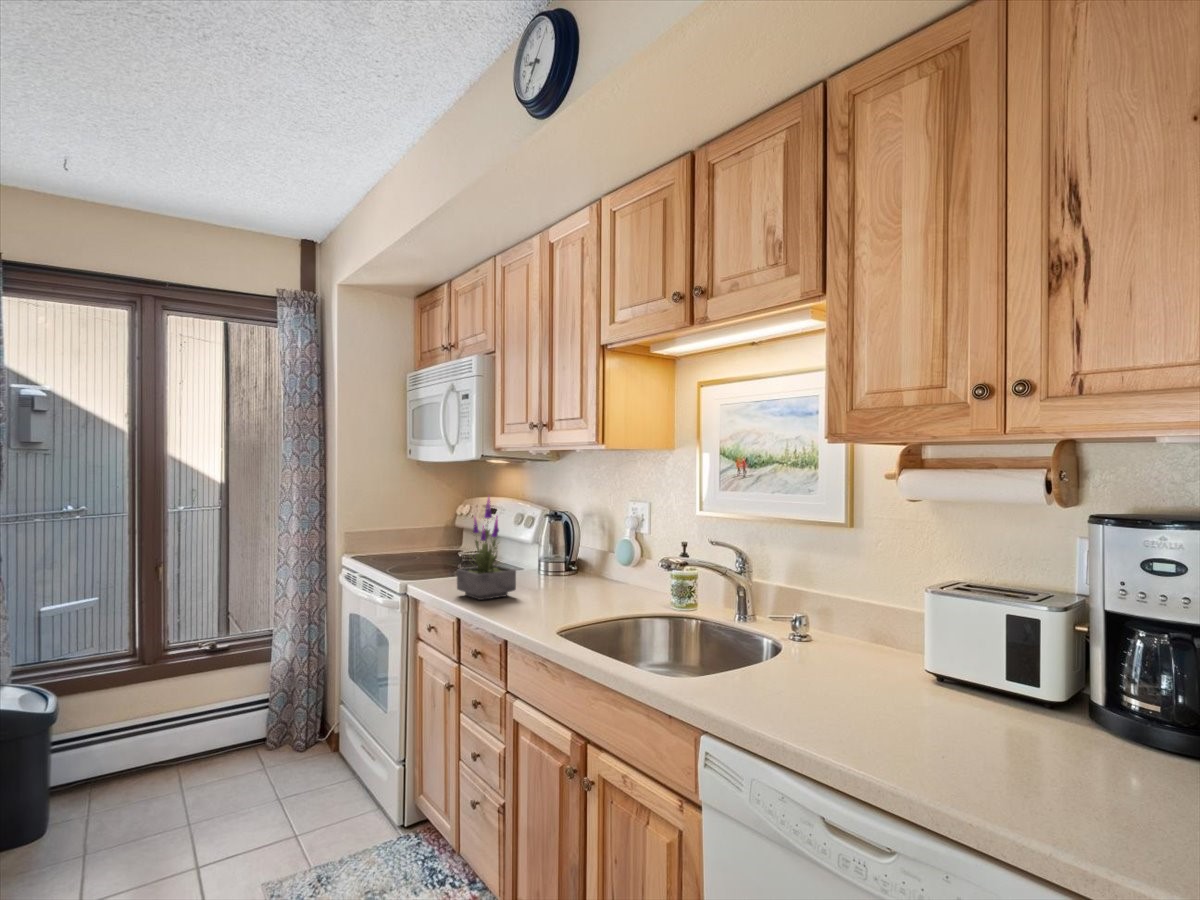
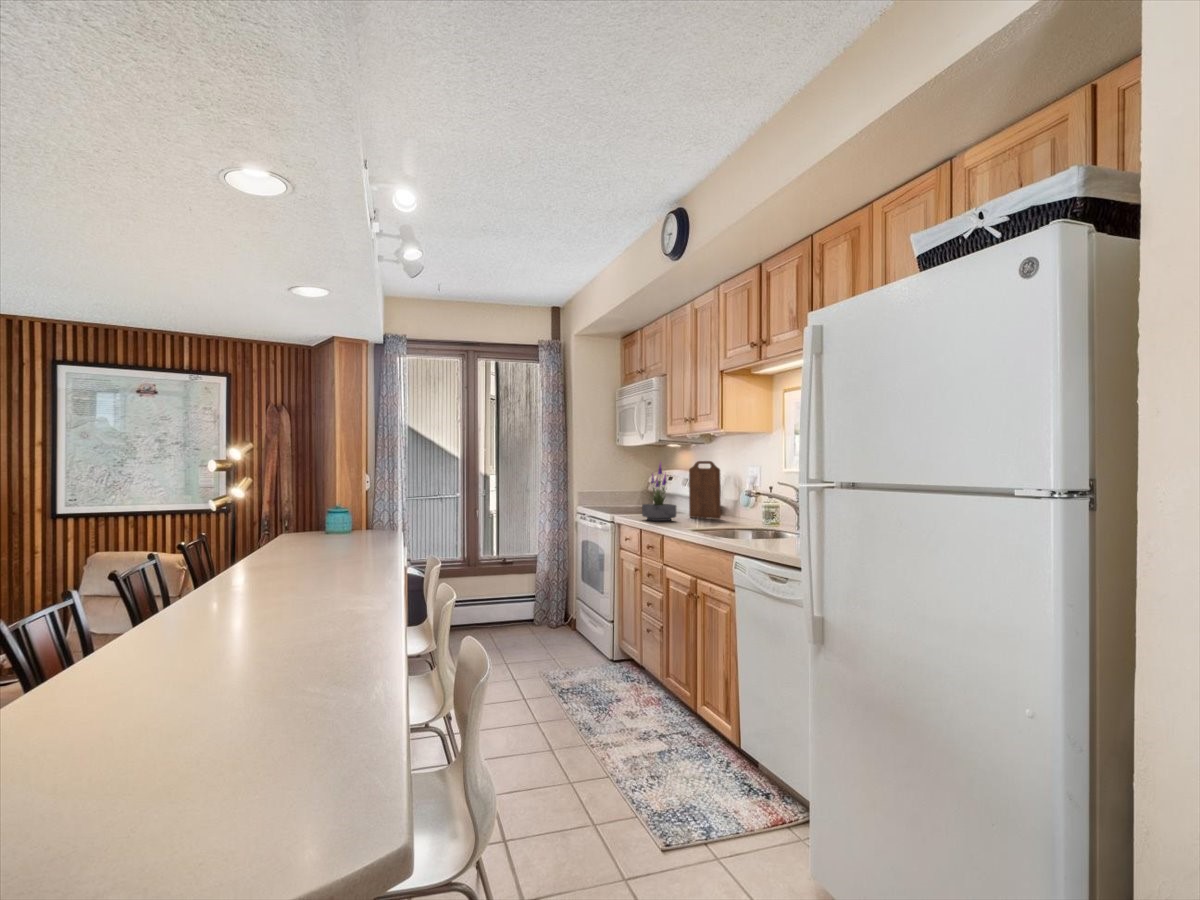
cutting board: none [532,491,583,585] -> present [689,461,721,519]

